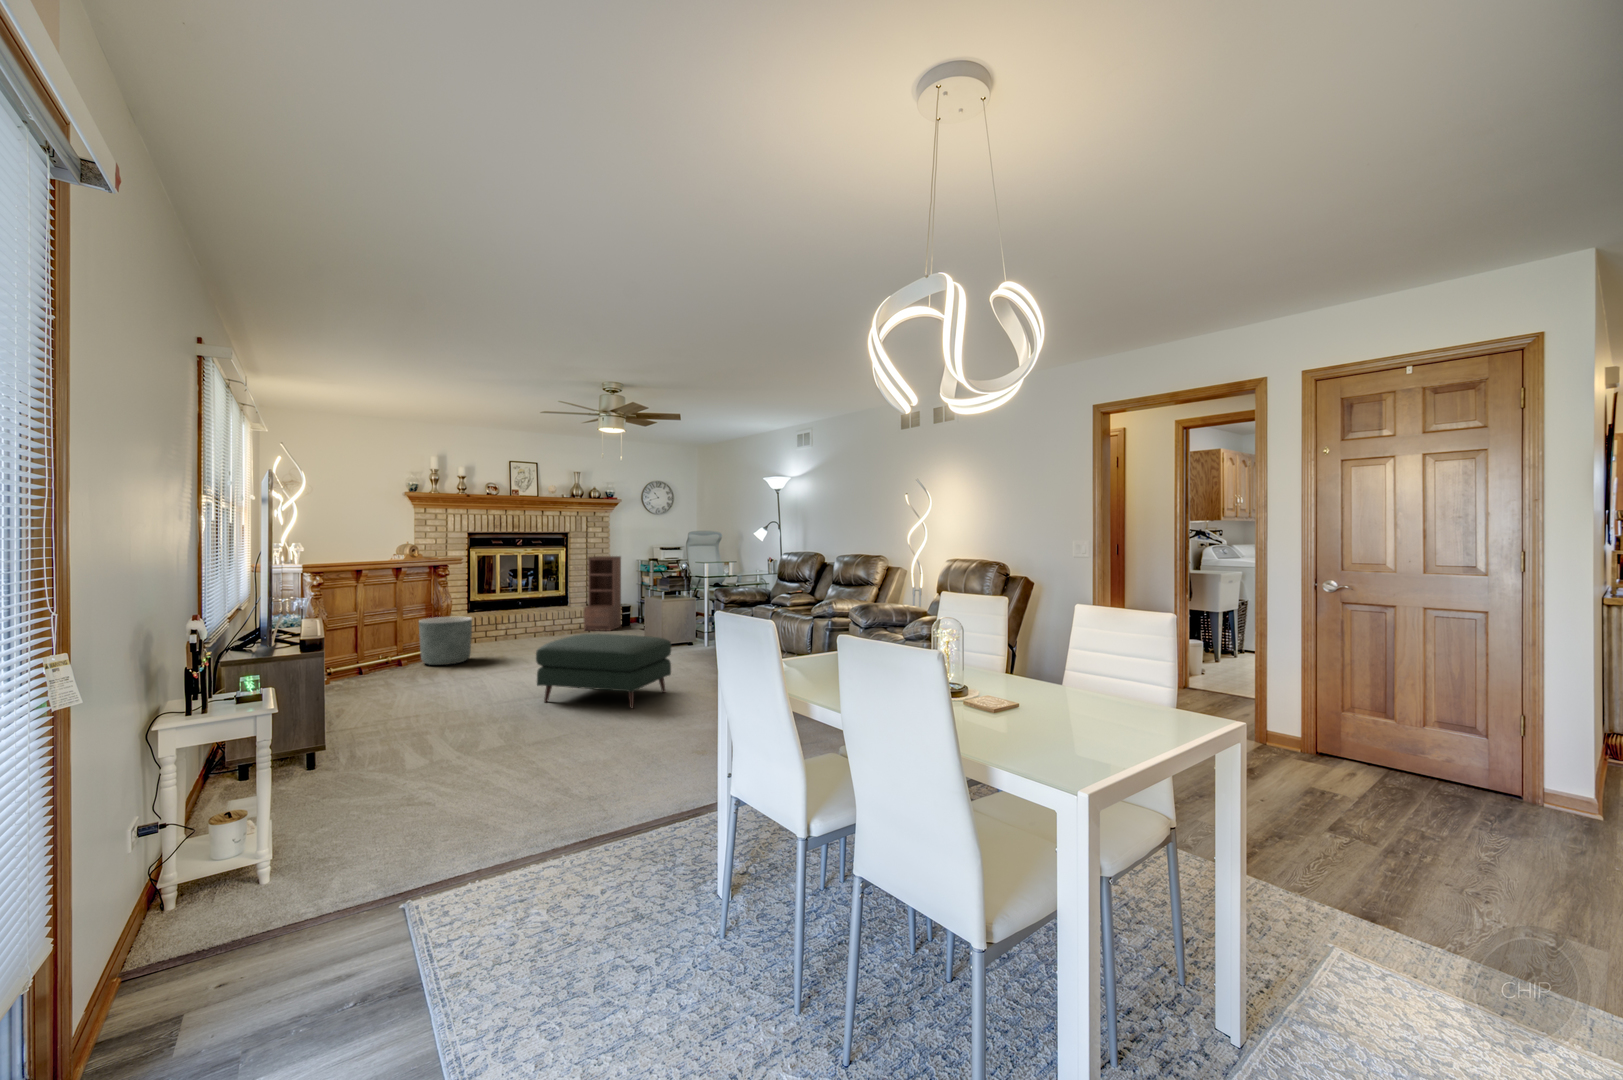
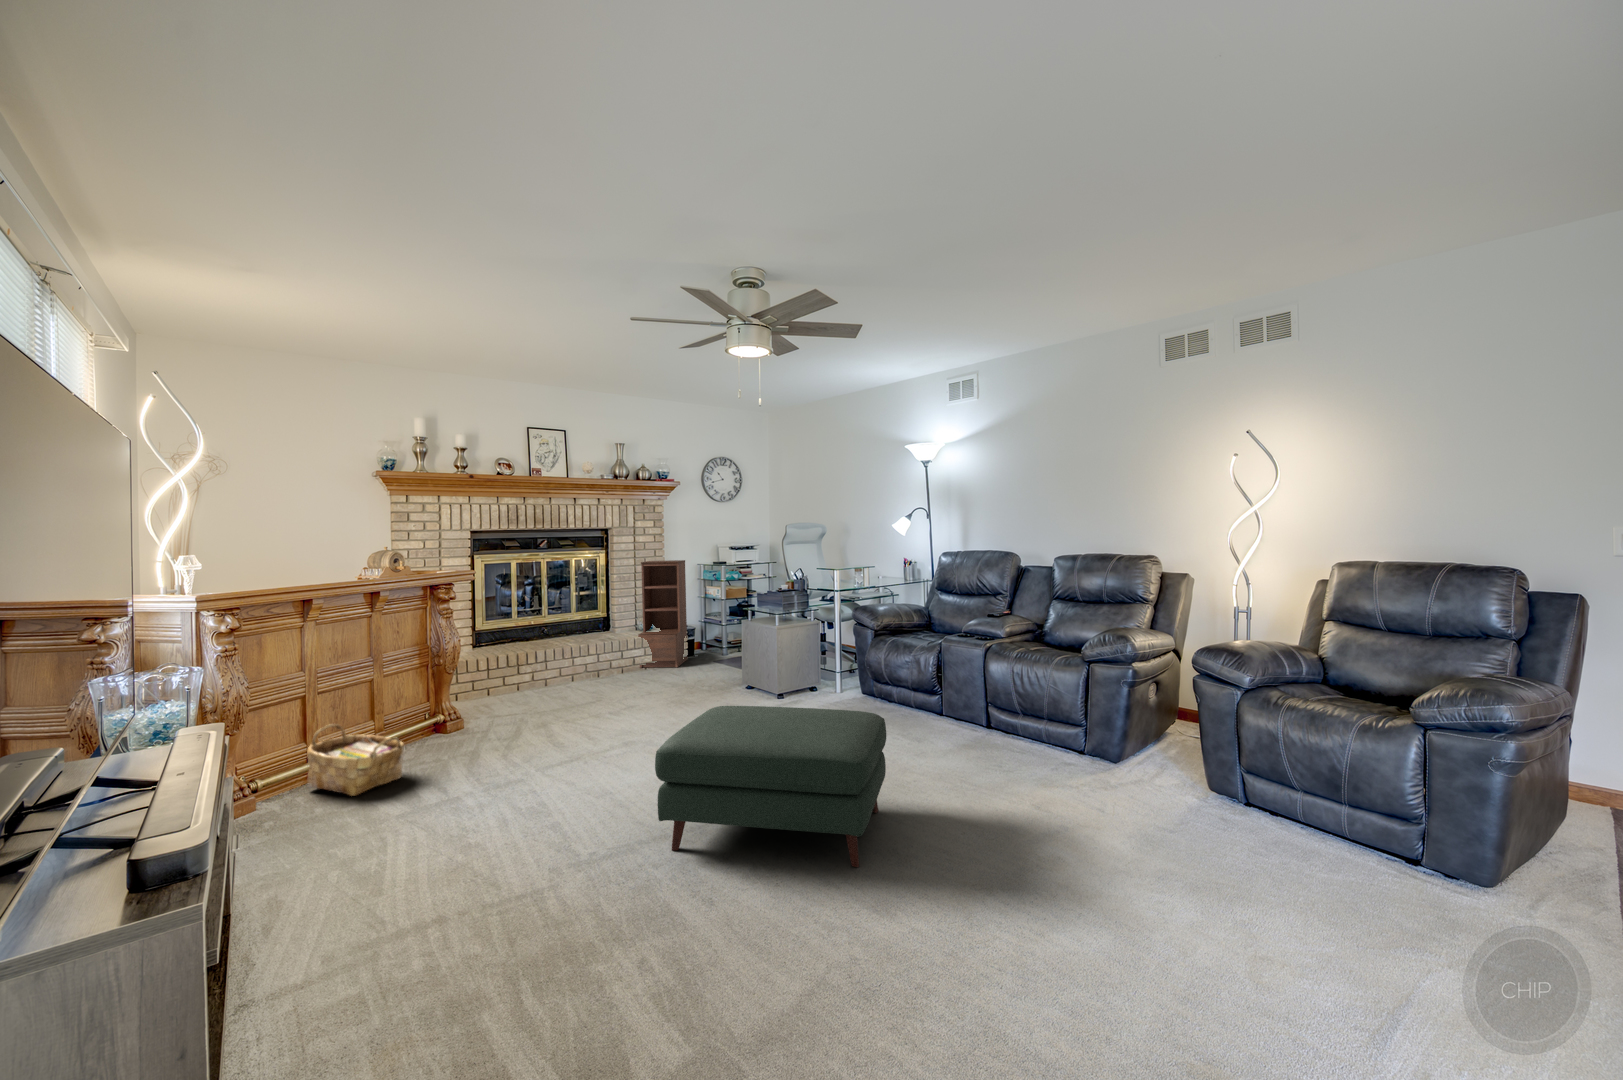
planter: present [419,617,472,665] -> none [409,665,495,750]
woven basket: none [357,643,413,681] -> present [307,724,404,796]

